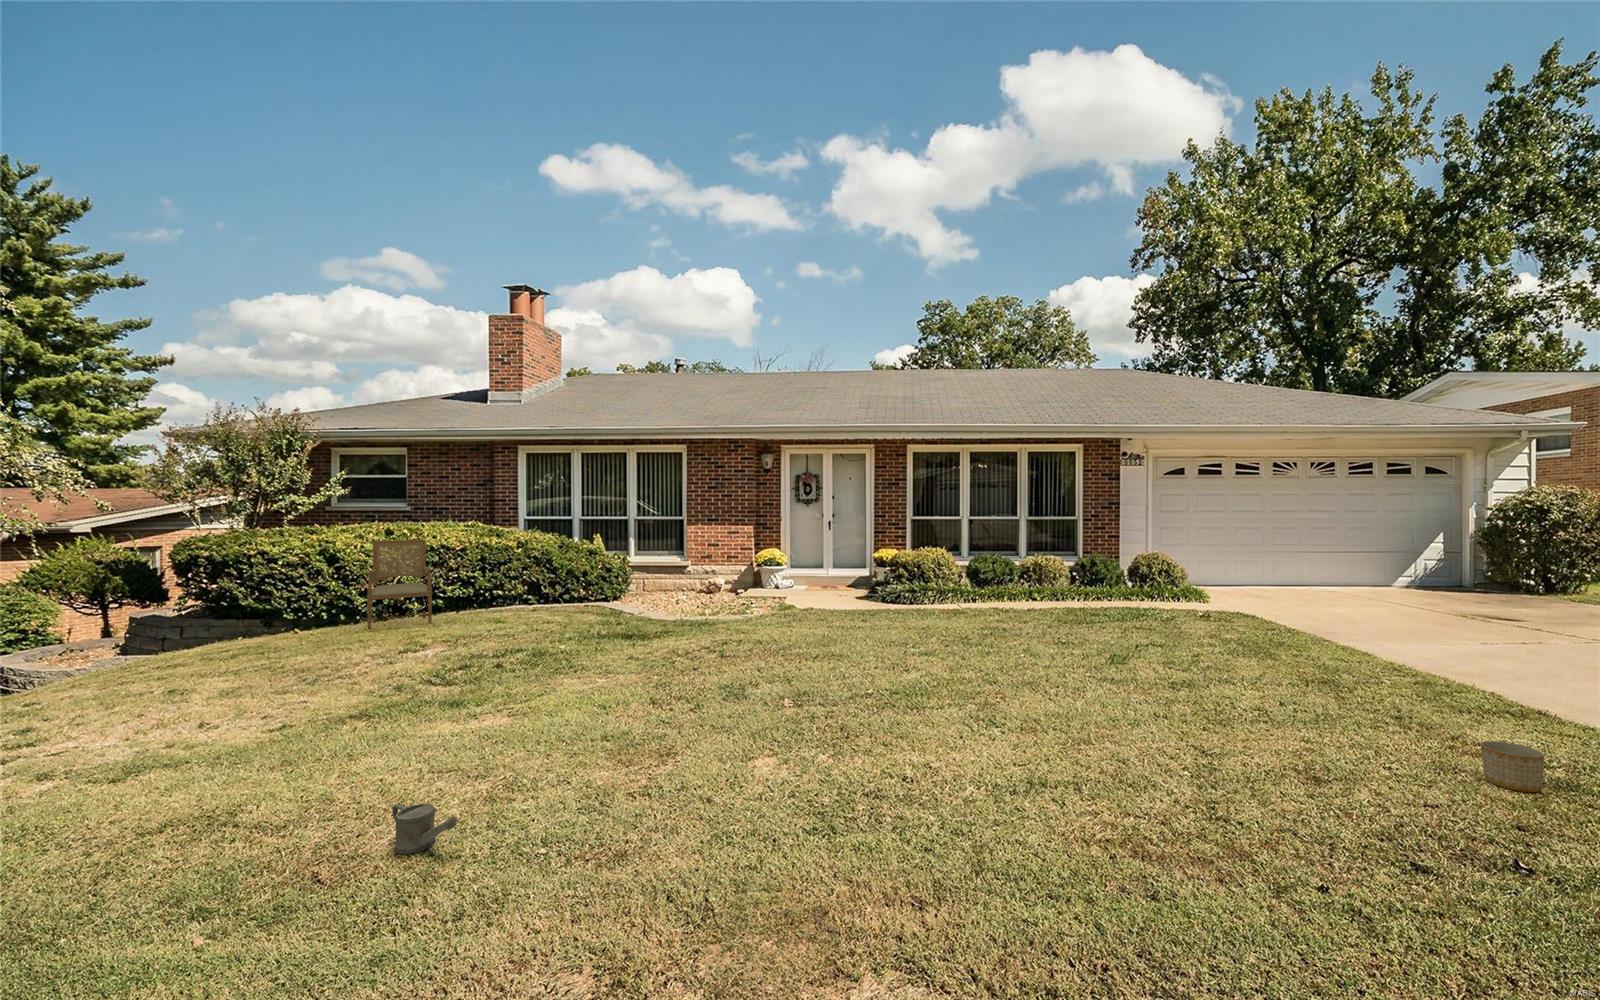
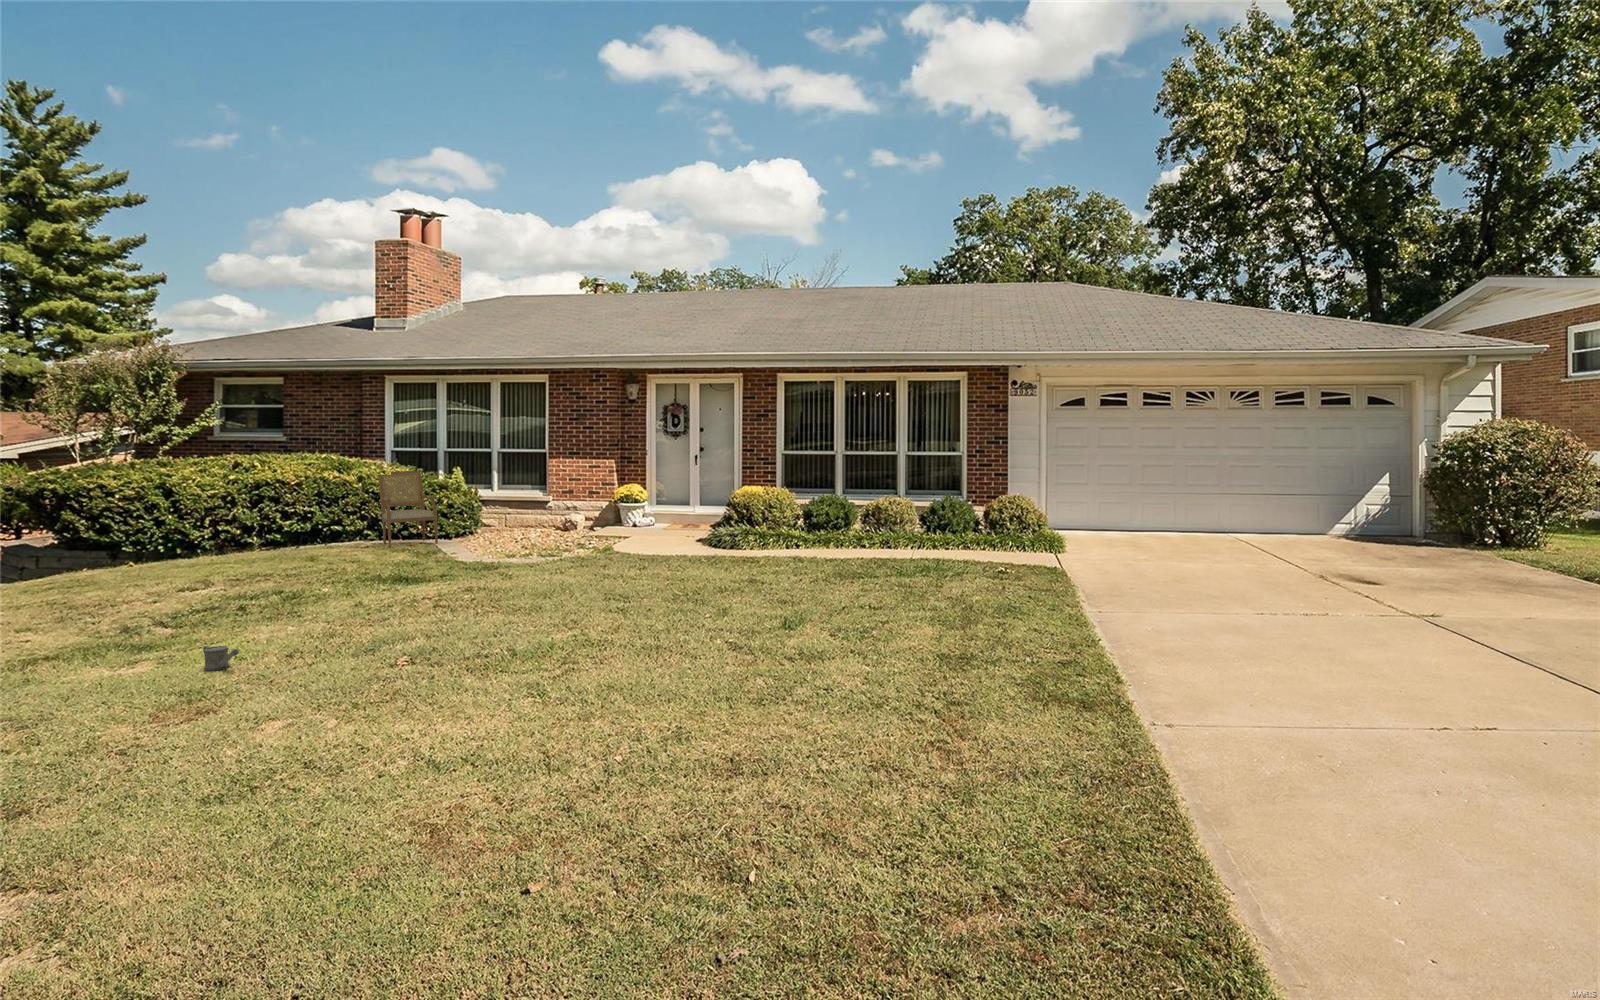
chair: present [367,540,432,629] -> present [378,471,438,548]
planter: present [1480,741,1544,792] -> none [929,627,957,656]

